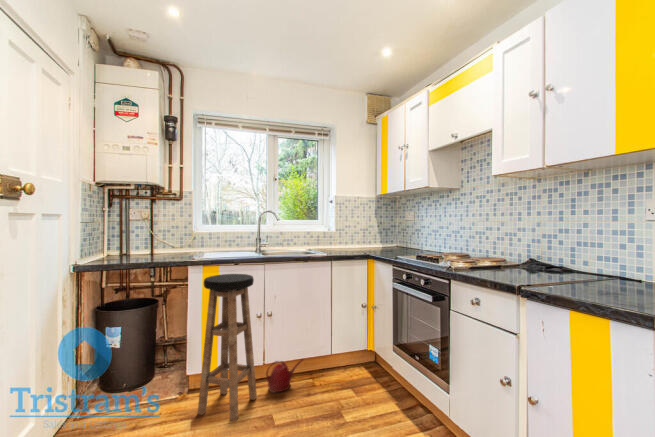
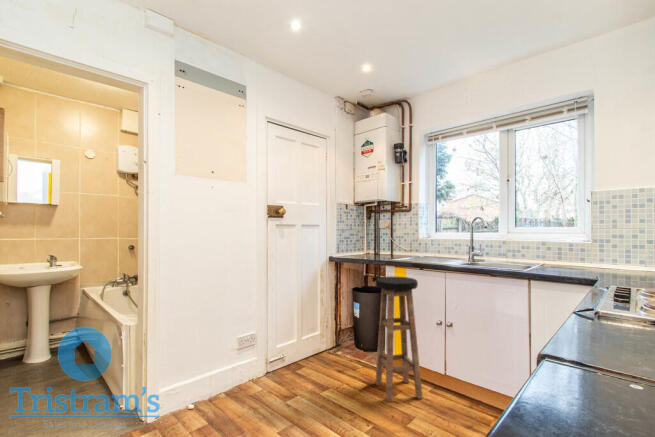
watering can: present [266,359,303,392] -> none [436,374,481,410]

